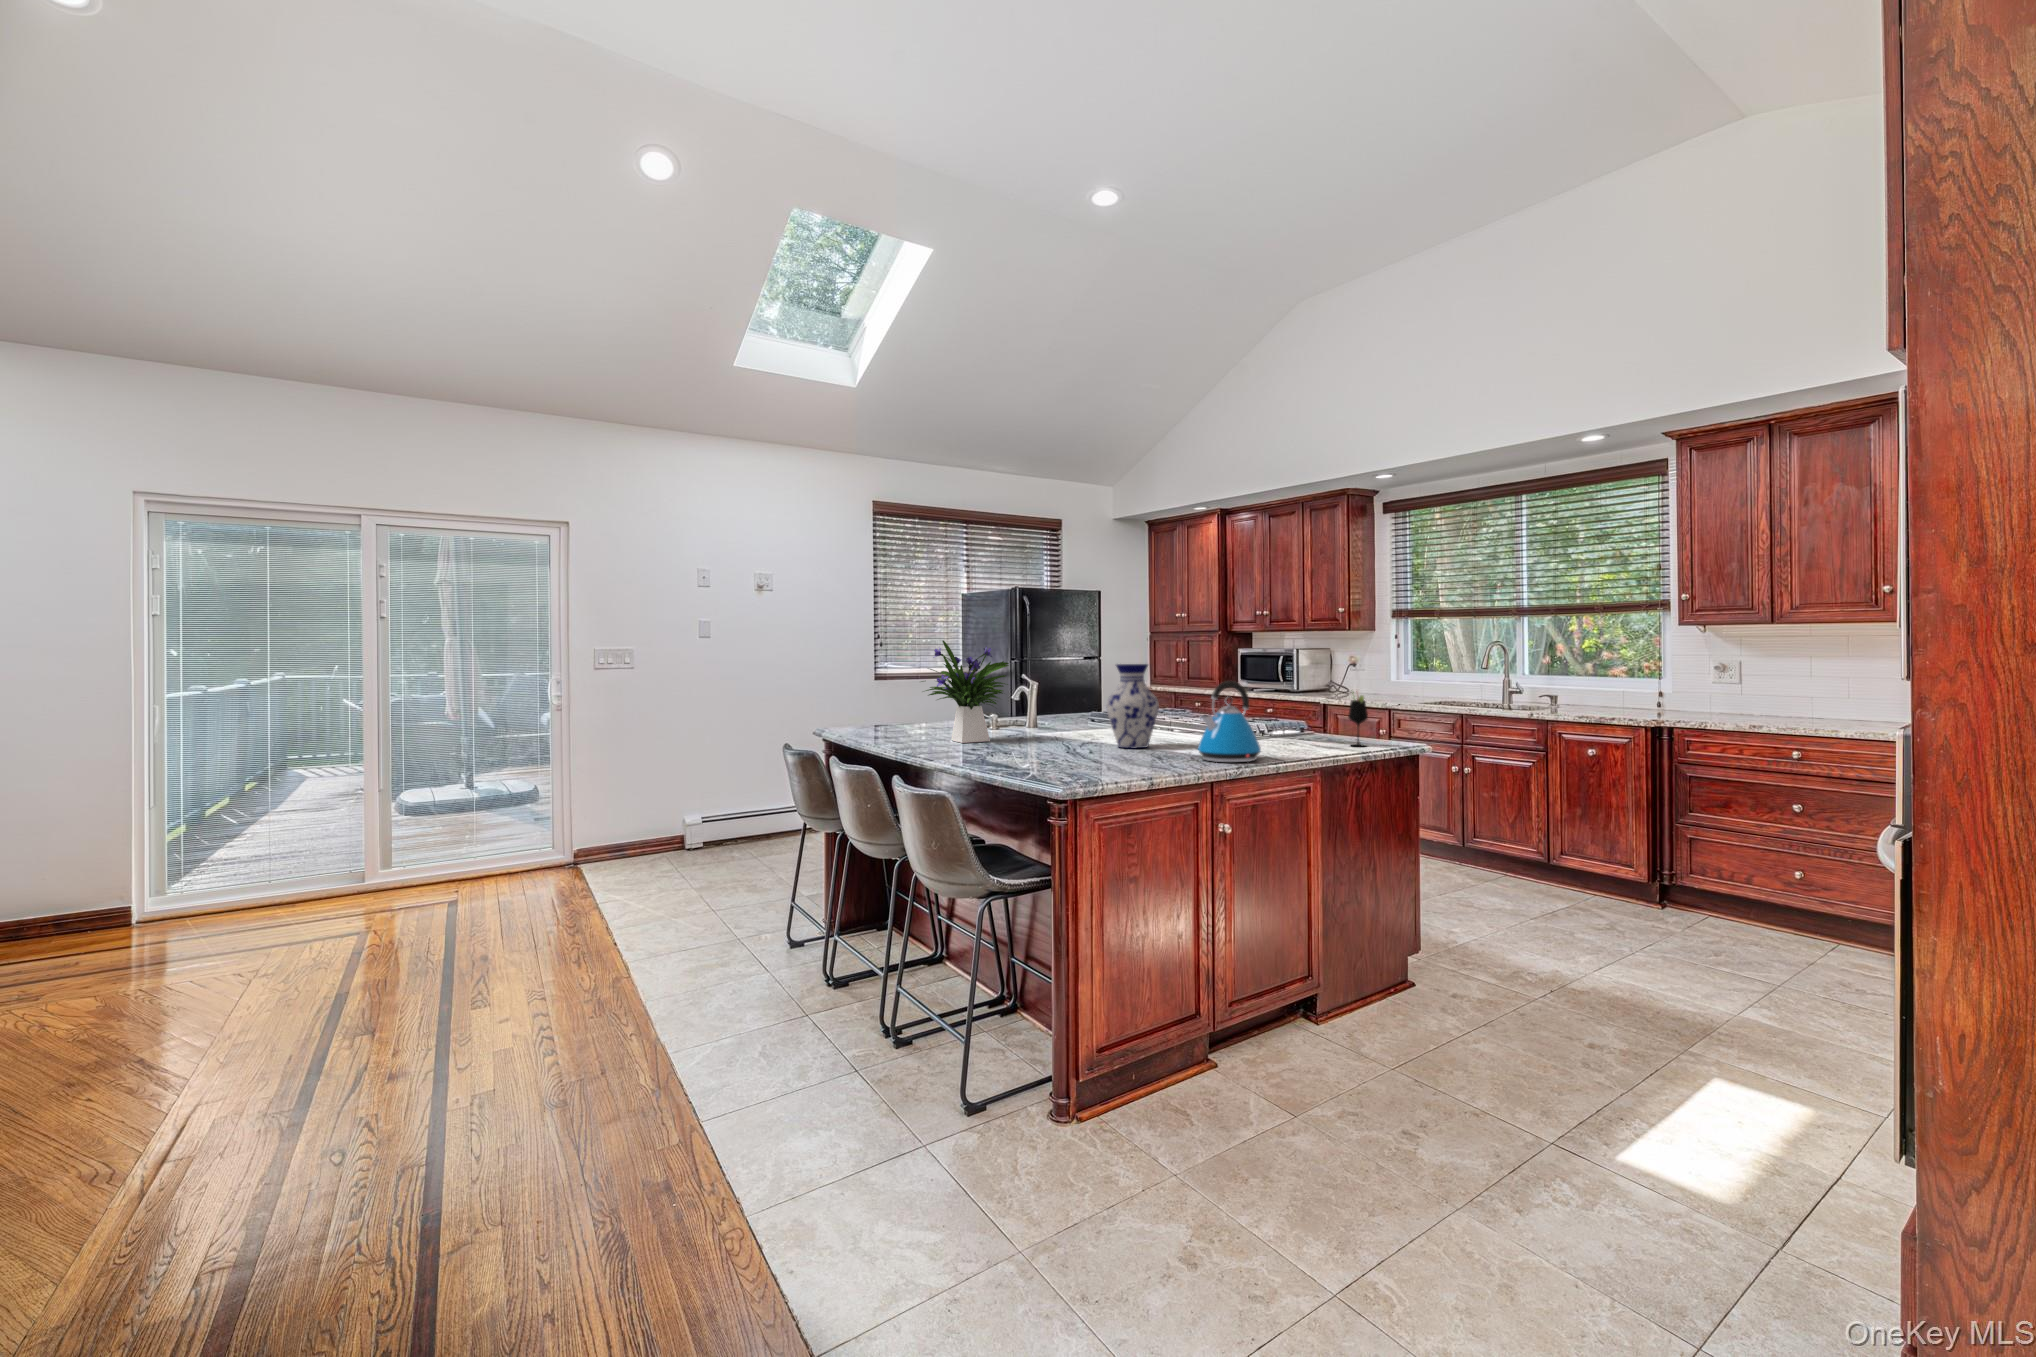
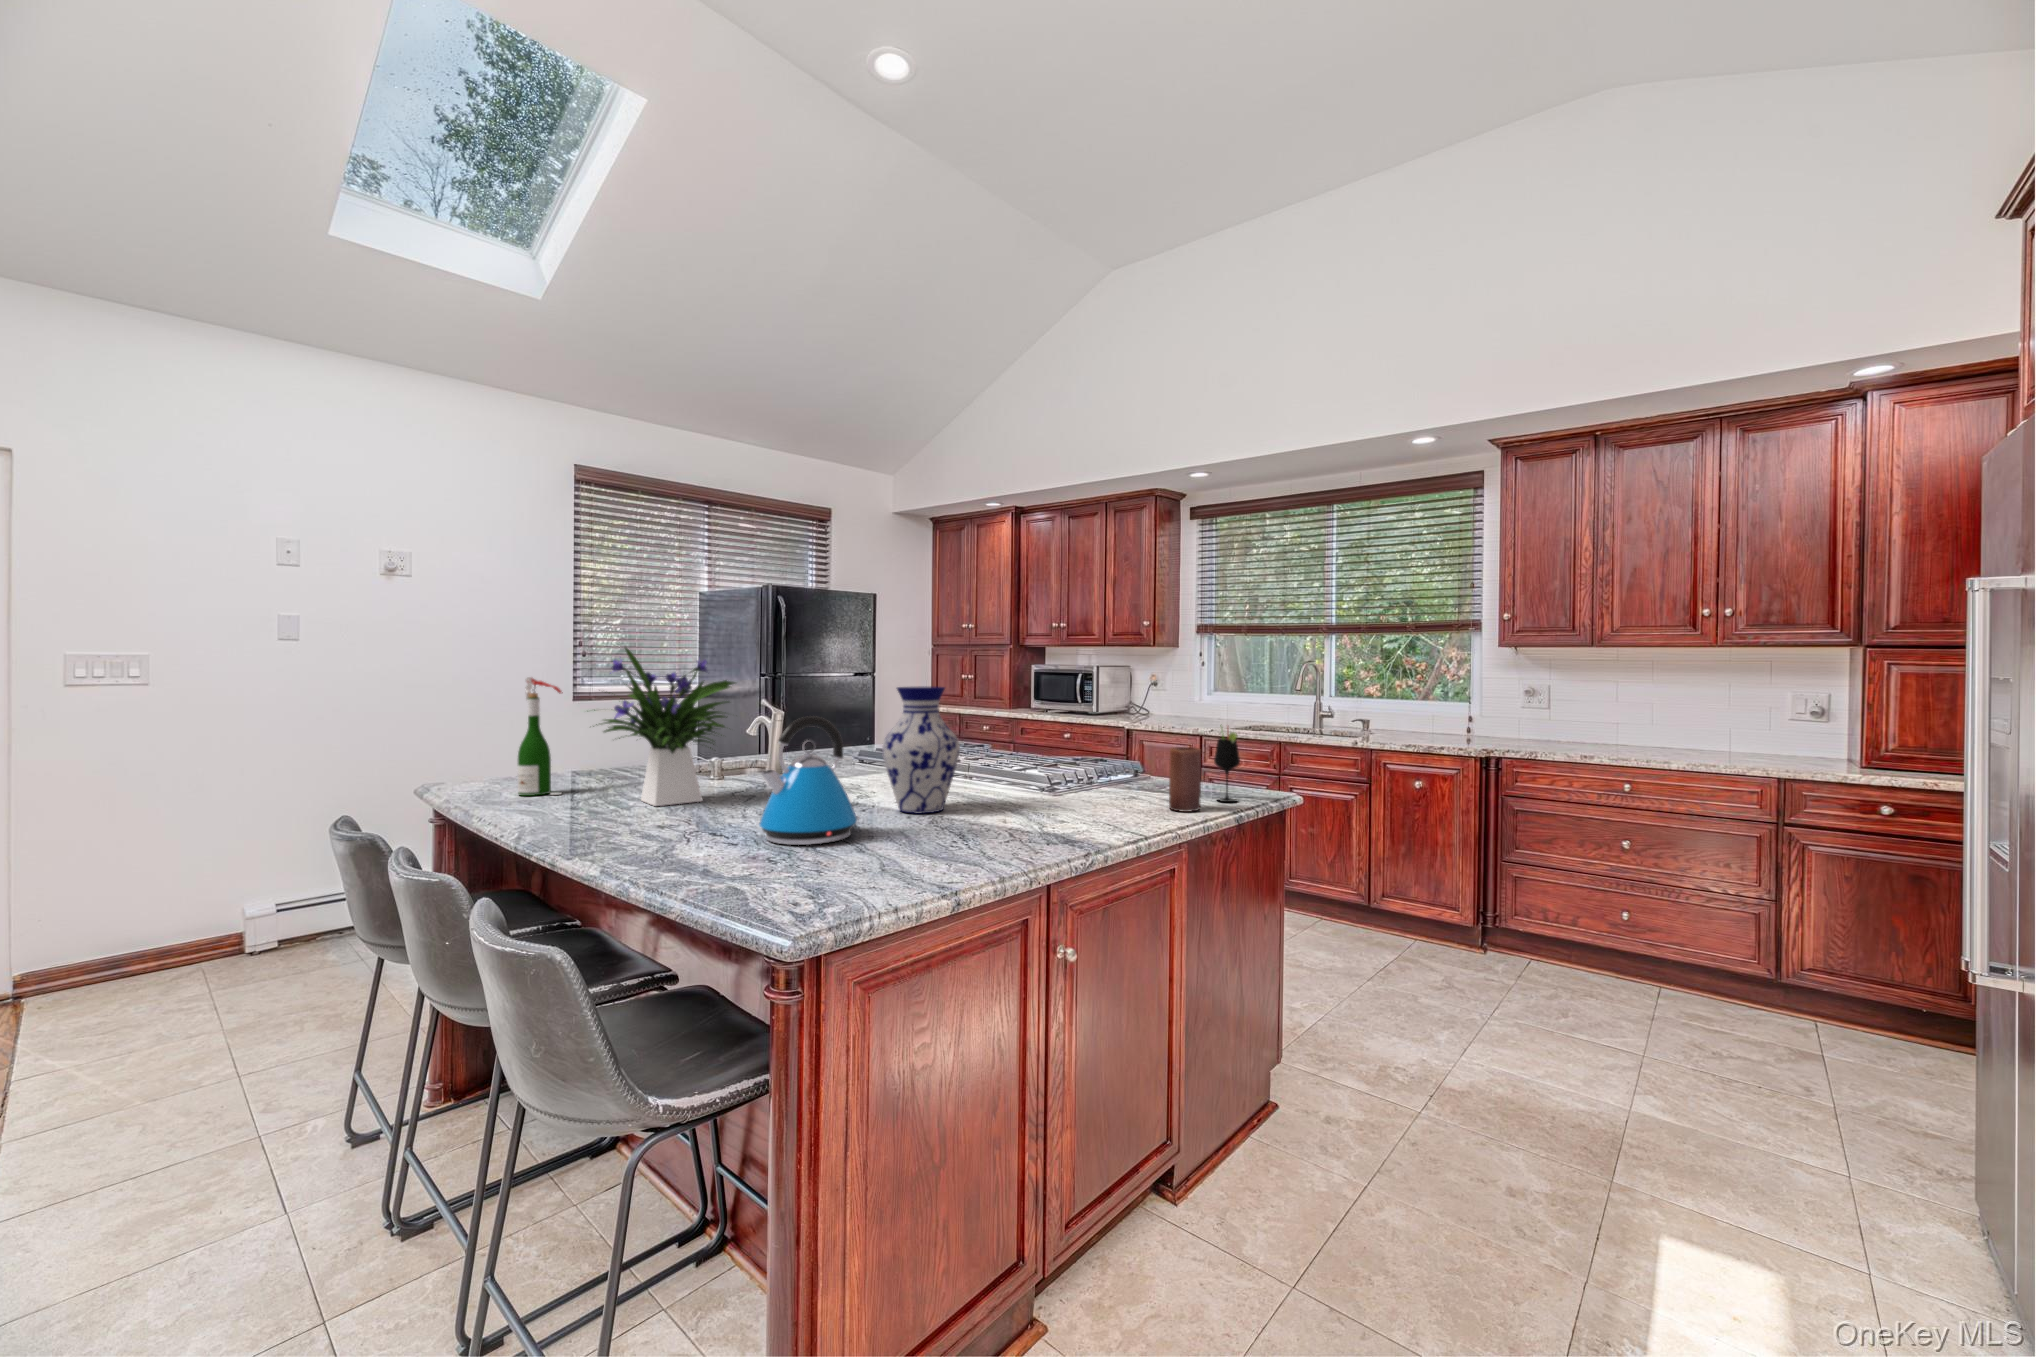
wine bottle: none [875,661,901,737] -> present [518,677,563,796]
kettle: present [1198,681,1261,762] -> present [759,716,859,845]
candle: none [1309,705,1332,750] -> present [1169,747,1201,812]

